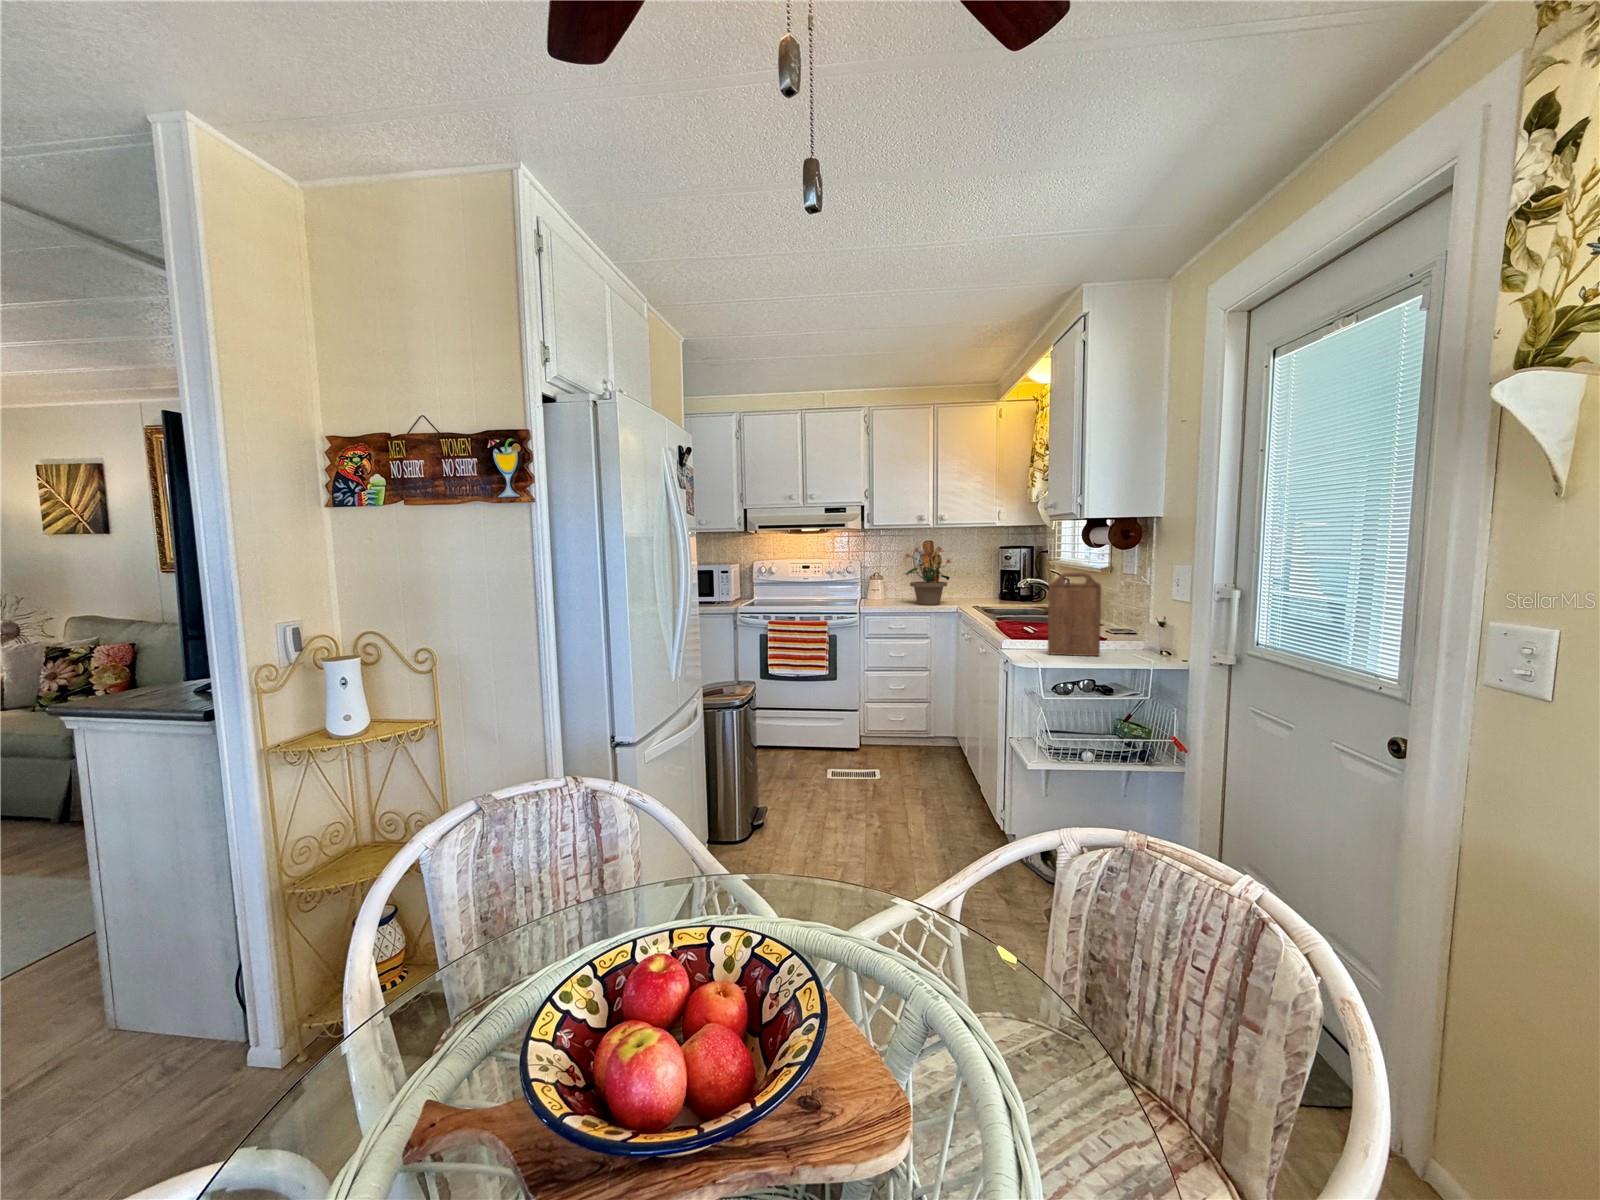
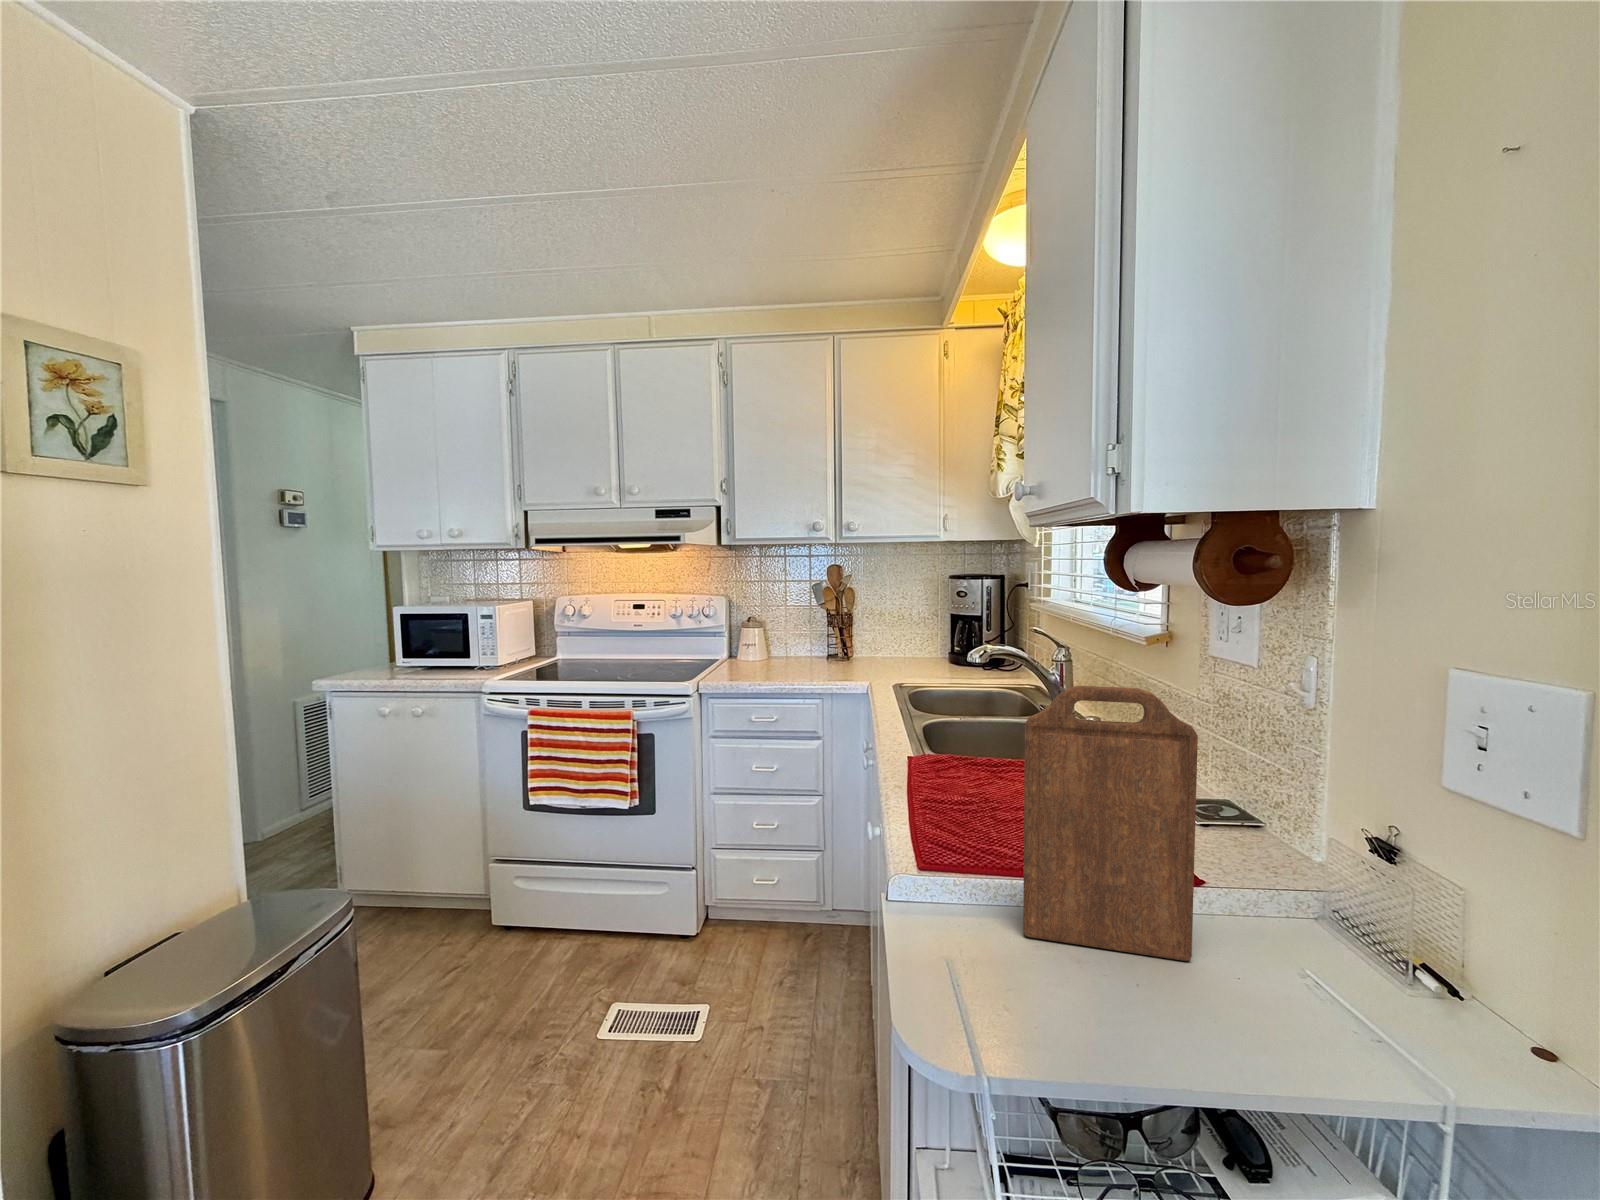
potted plant: present [904,547,951,605] -> none [782,574,865,676]

